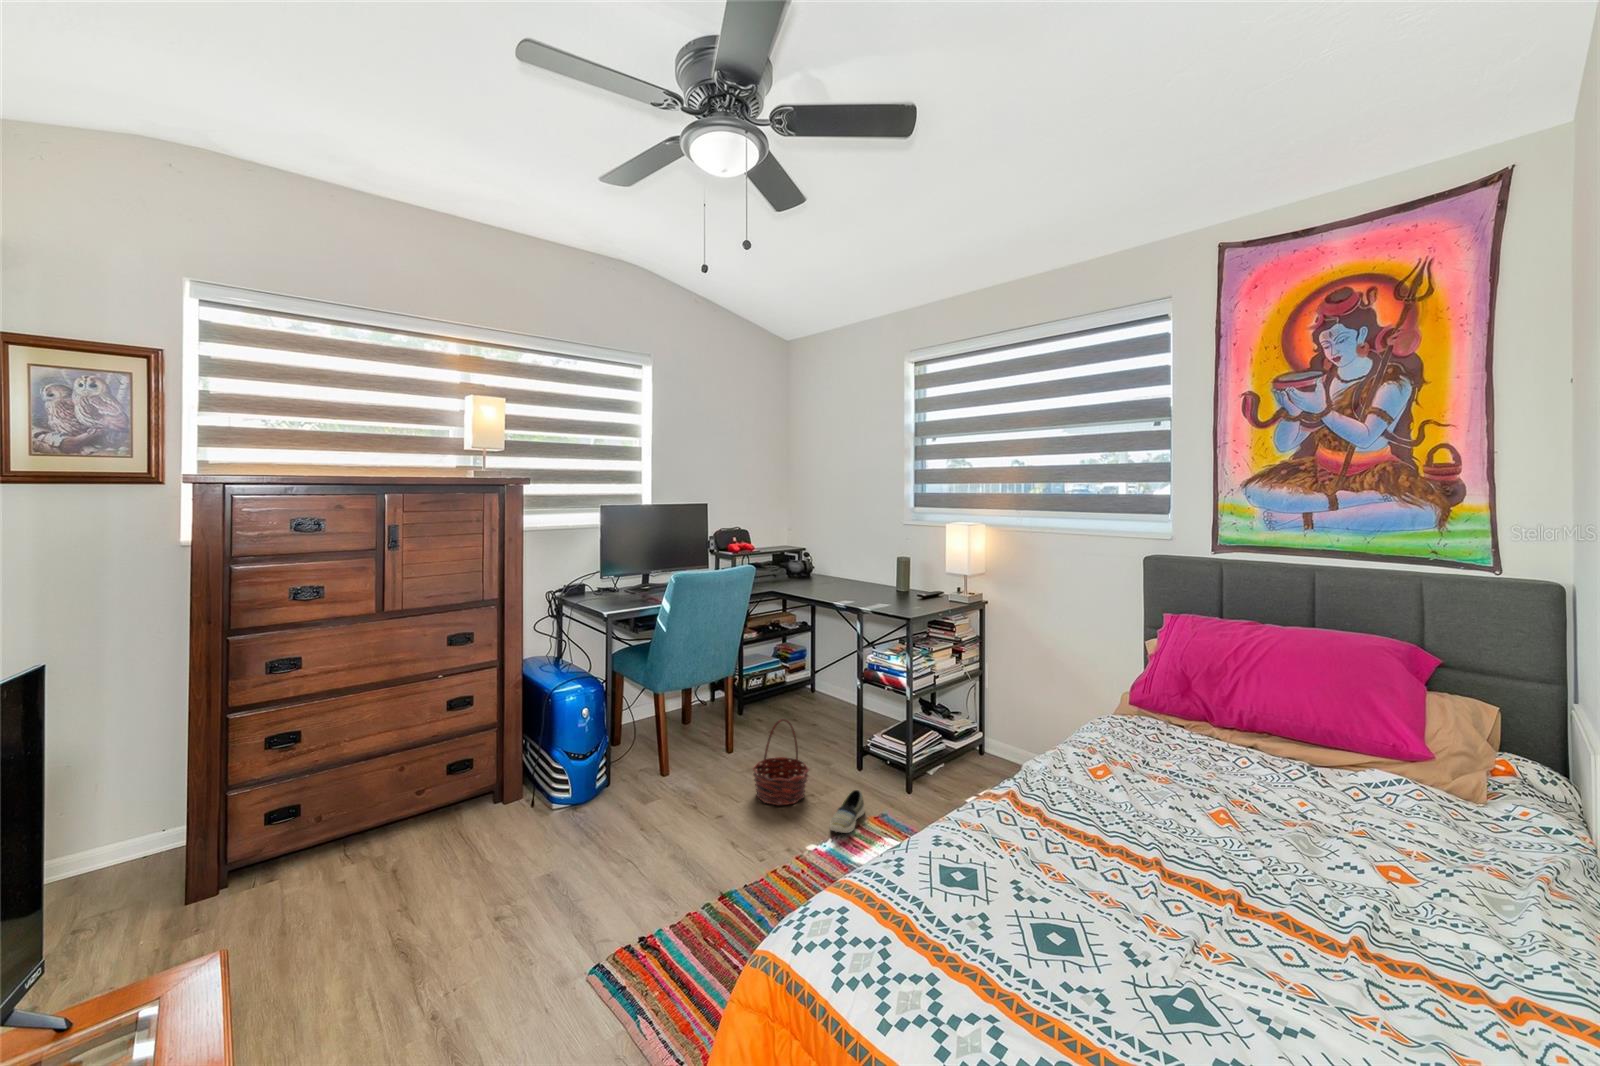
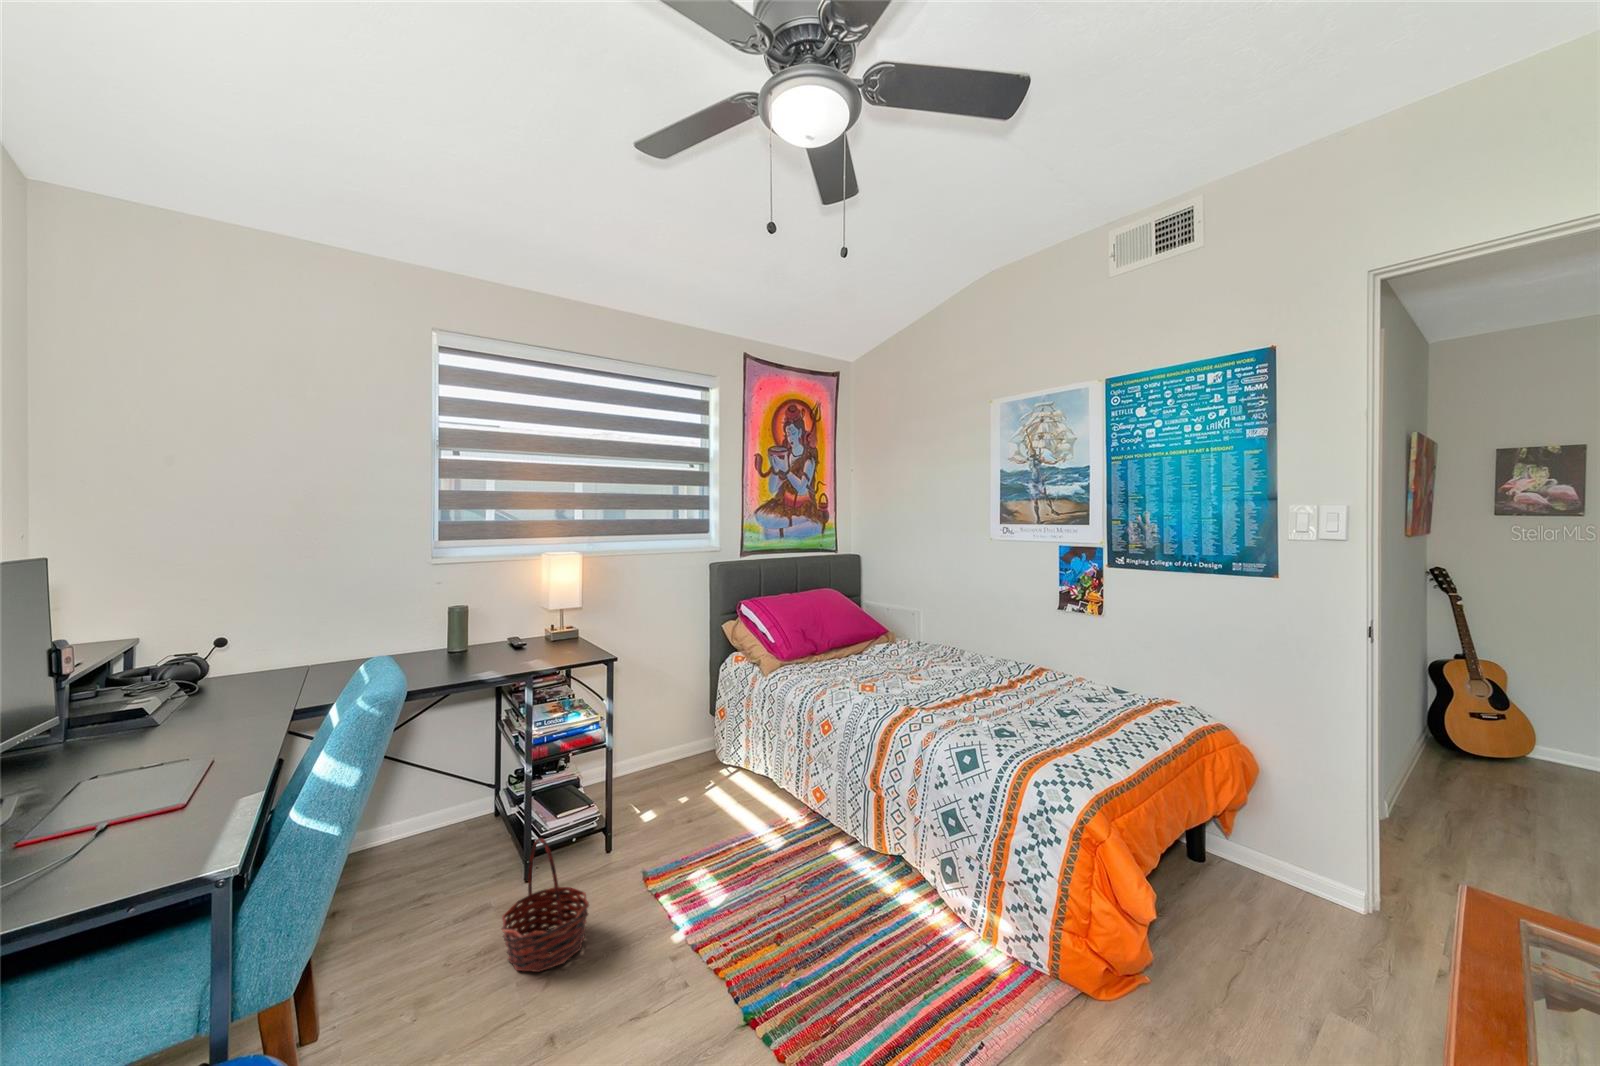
shoe: present [830,790,865,833] -> none [618,864,681,911]

